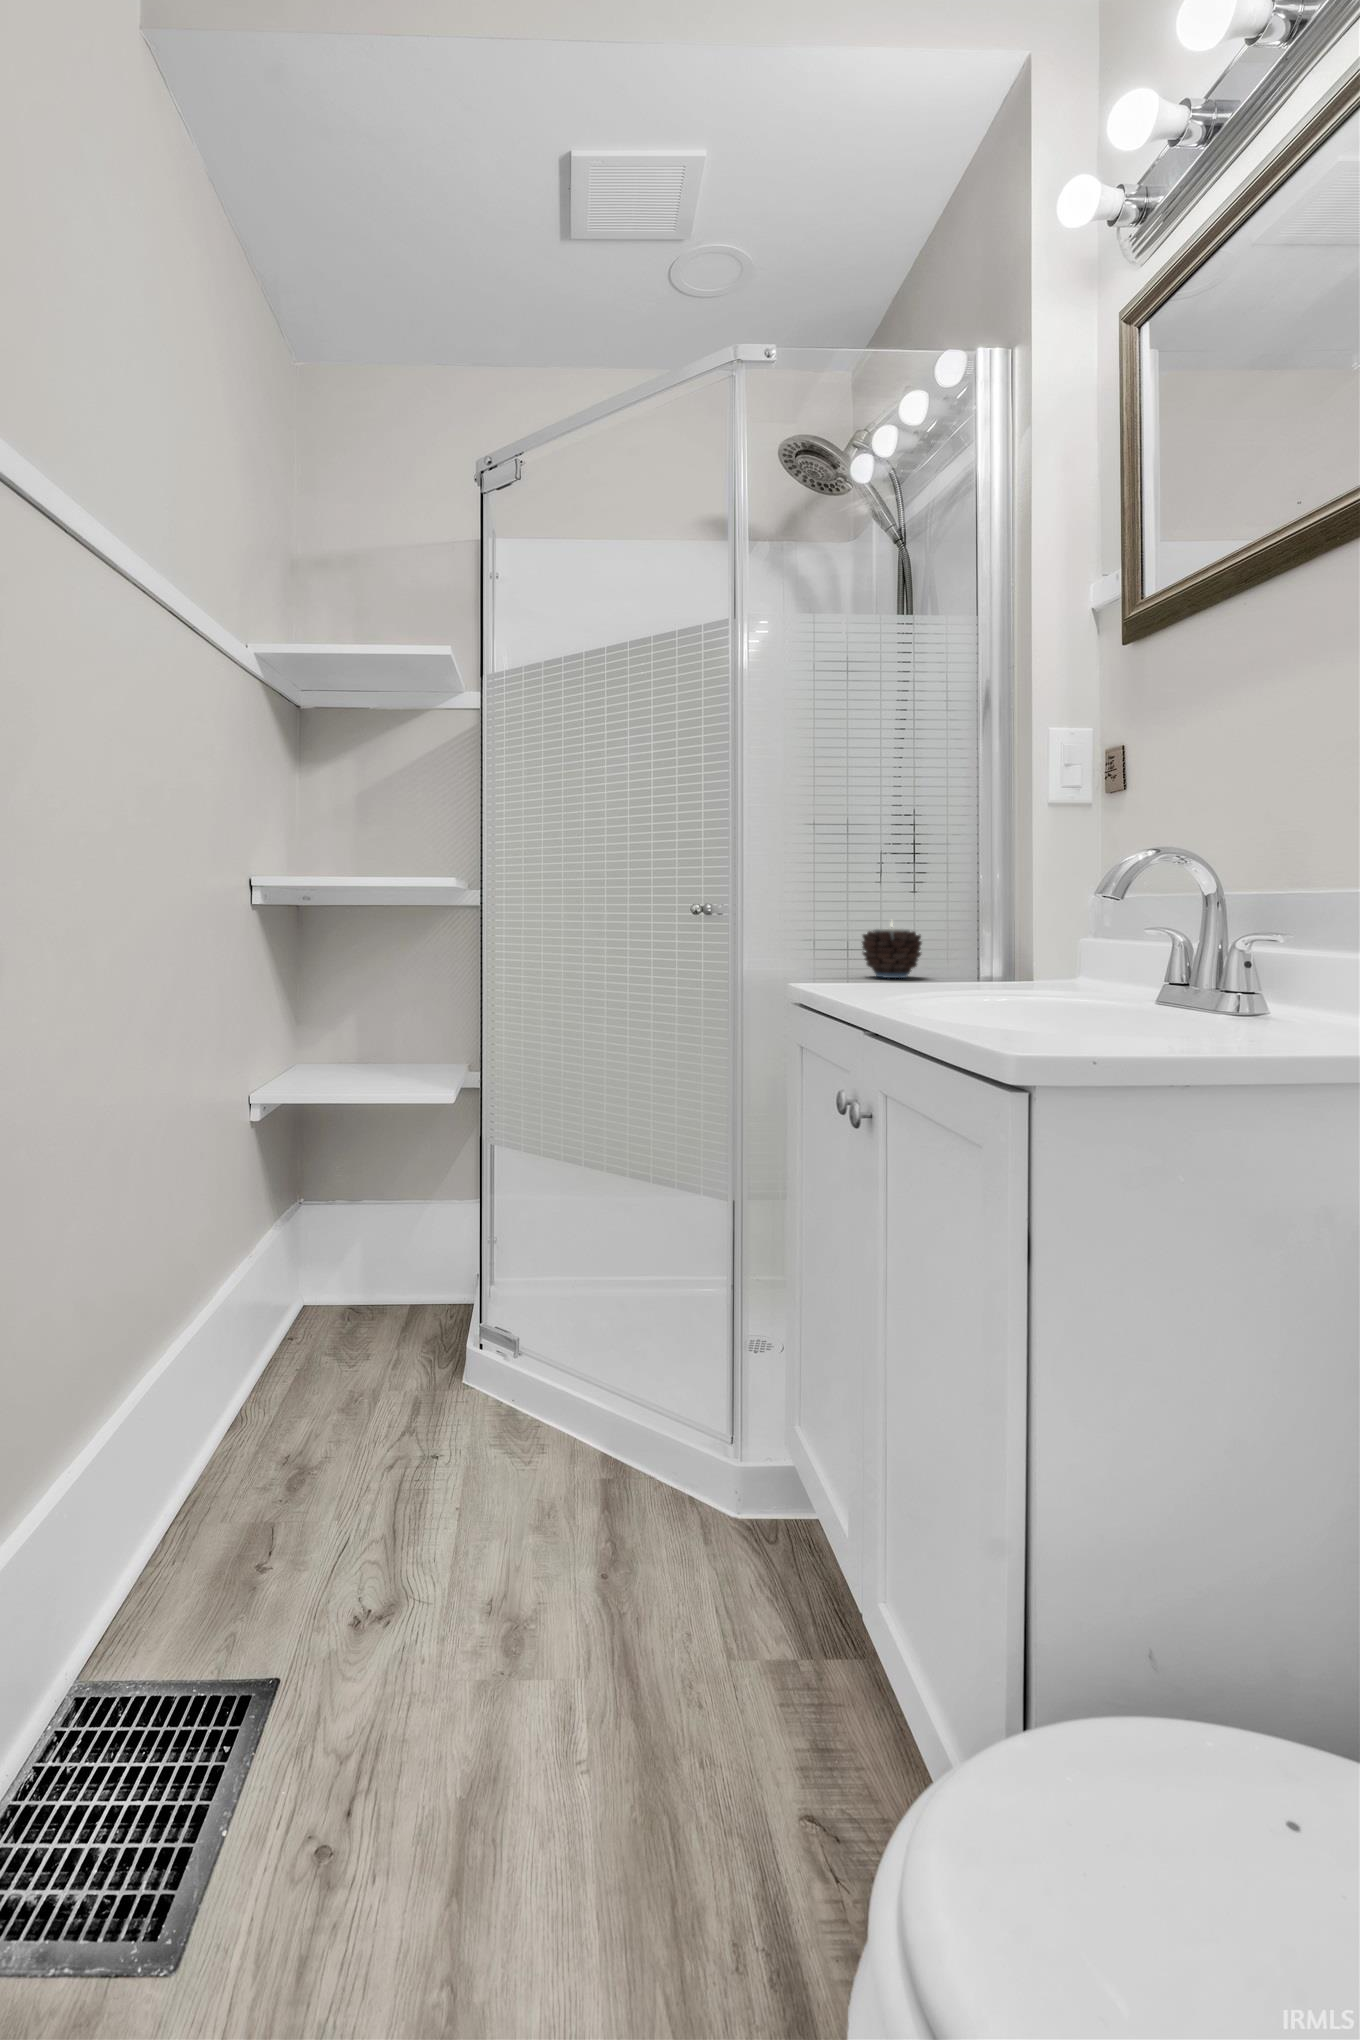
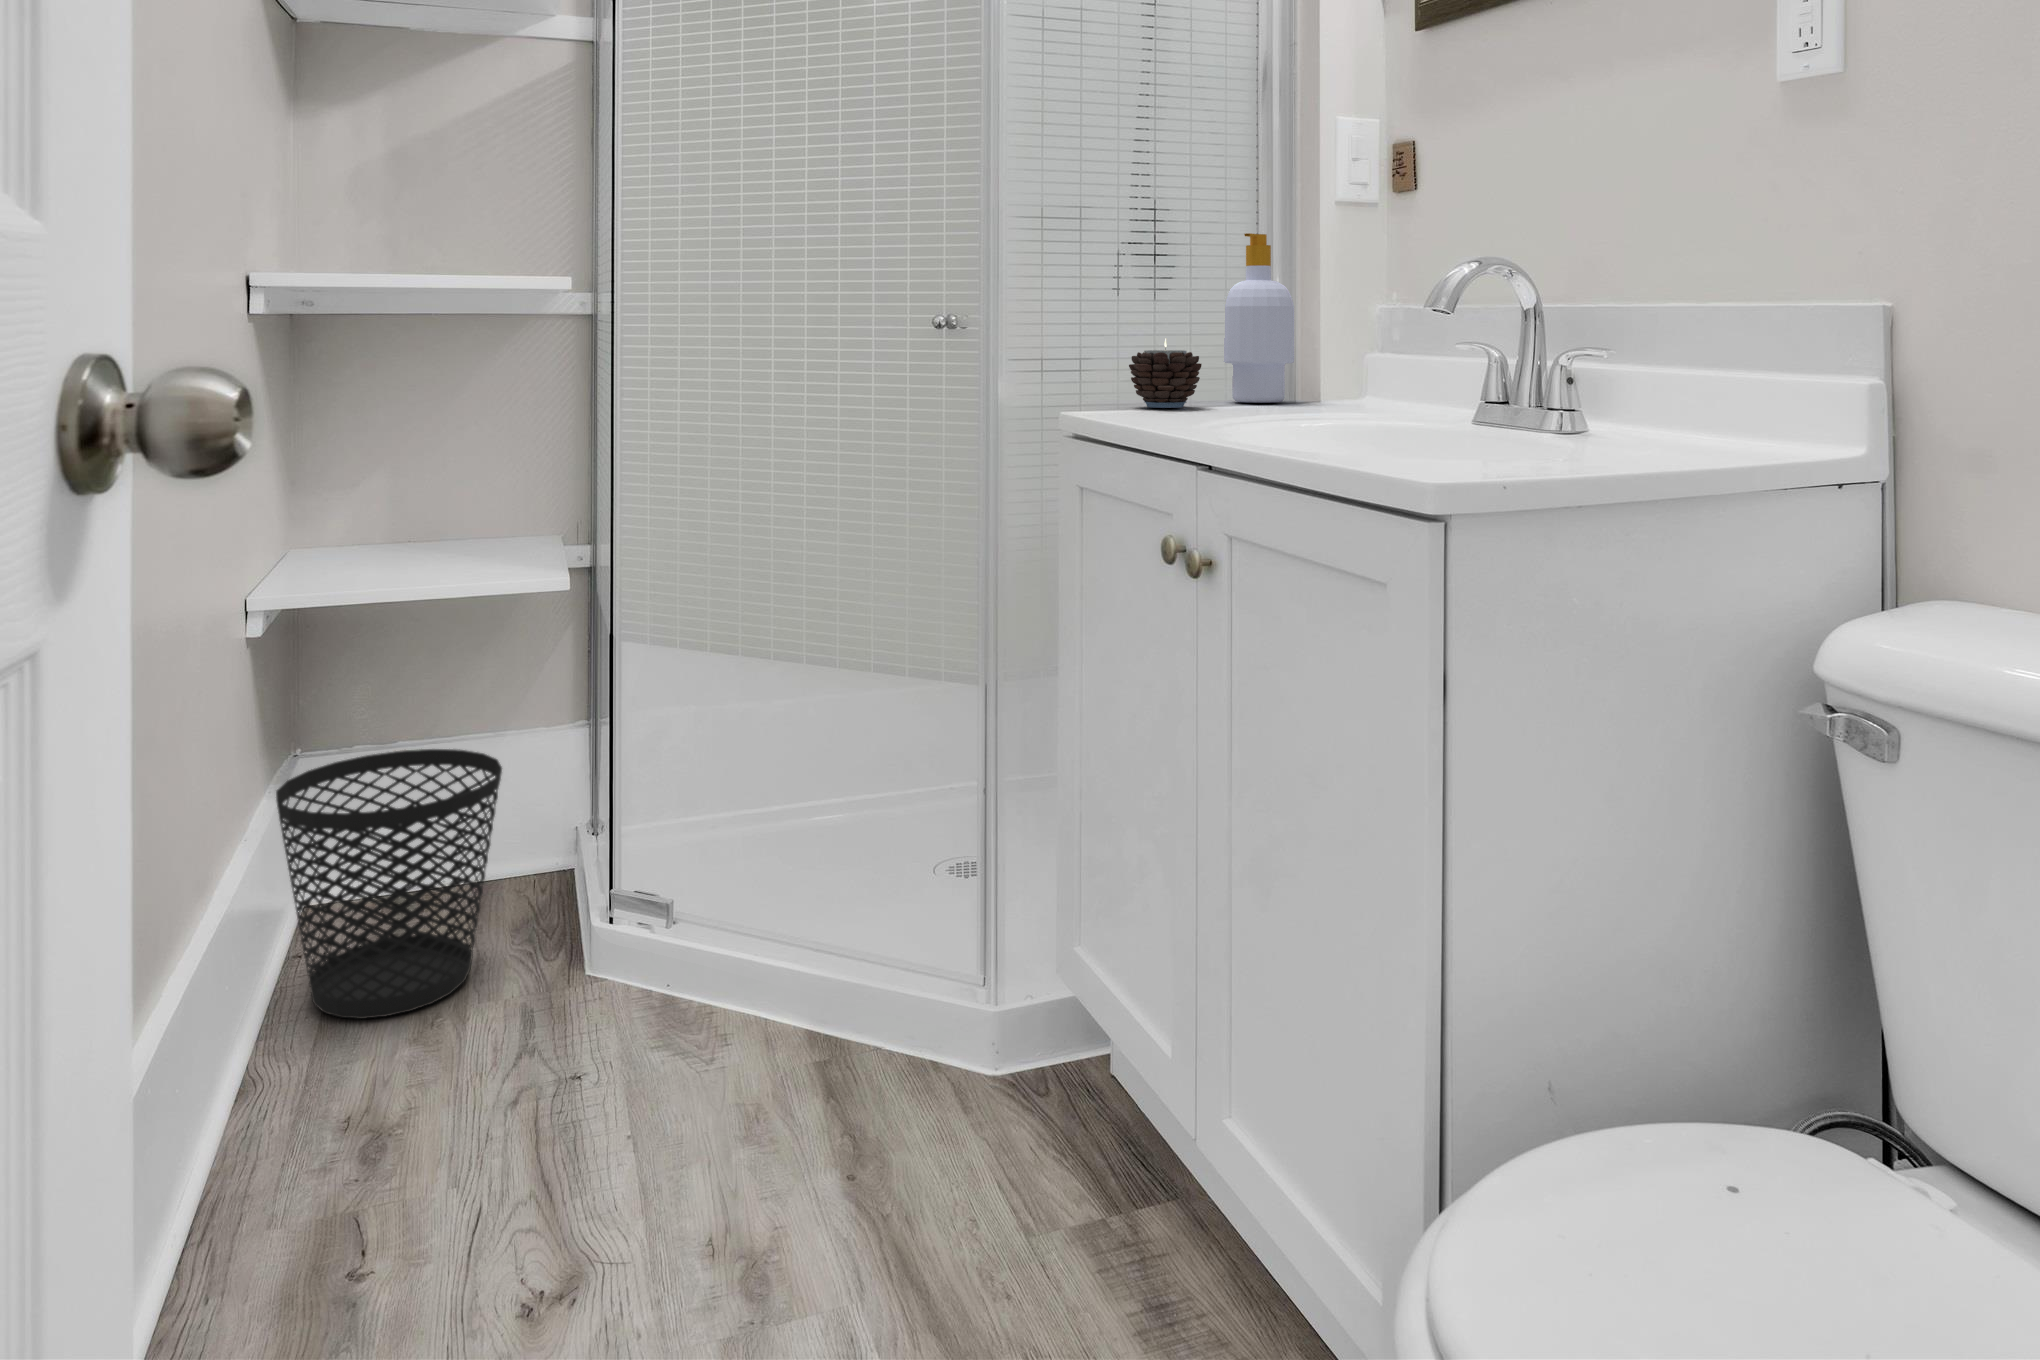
soap bottle: none [952,830,1016,975] -> present [1224,233,1294,403]
wastebasket: none [264,1203,411,1390] -> present [276,749,502,1019]

